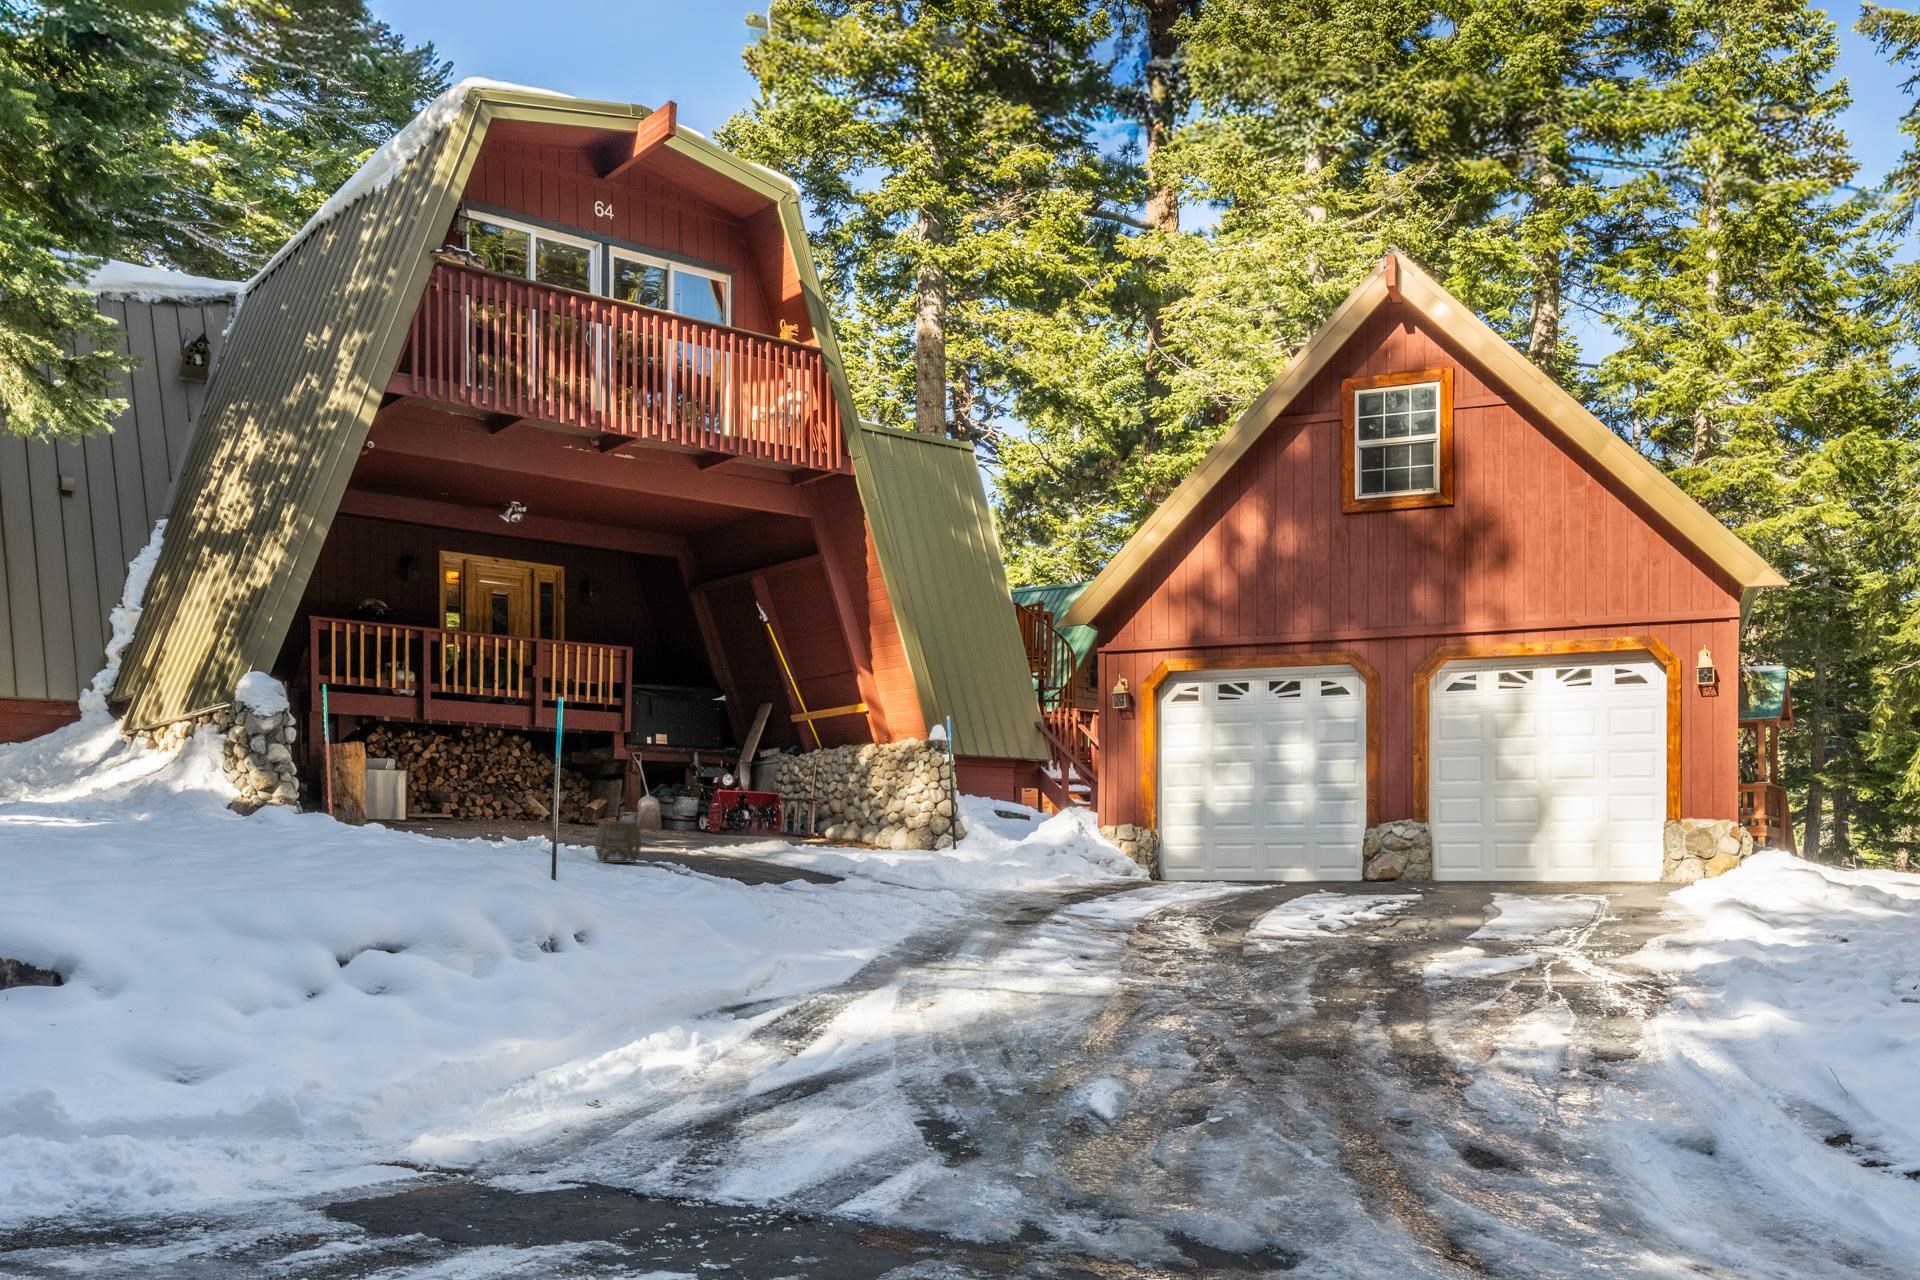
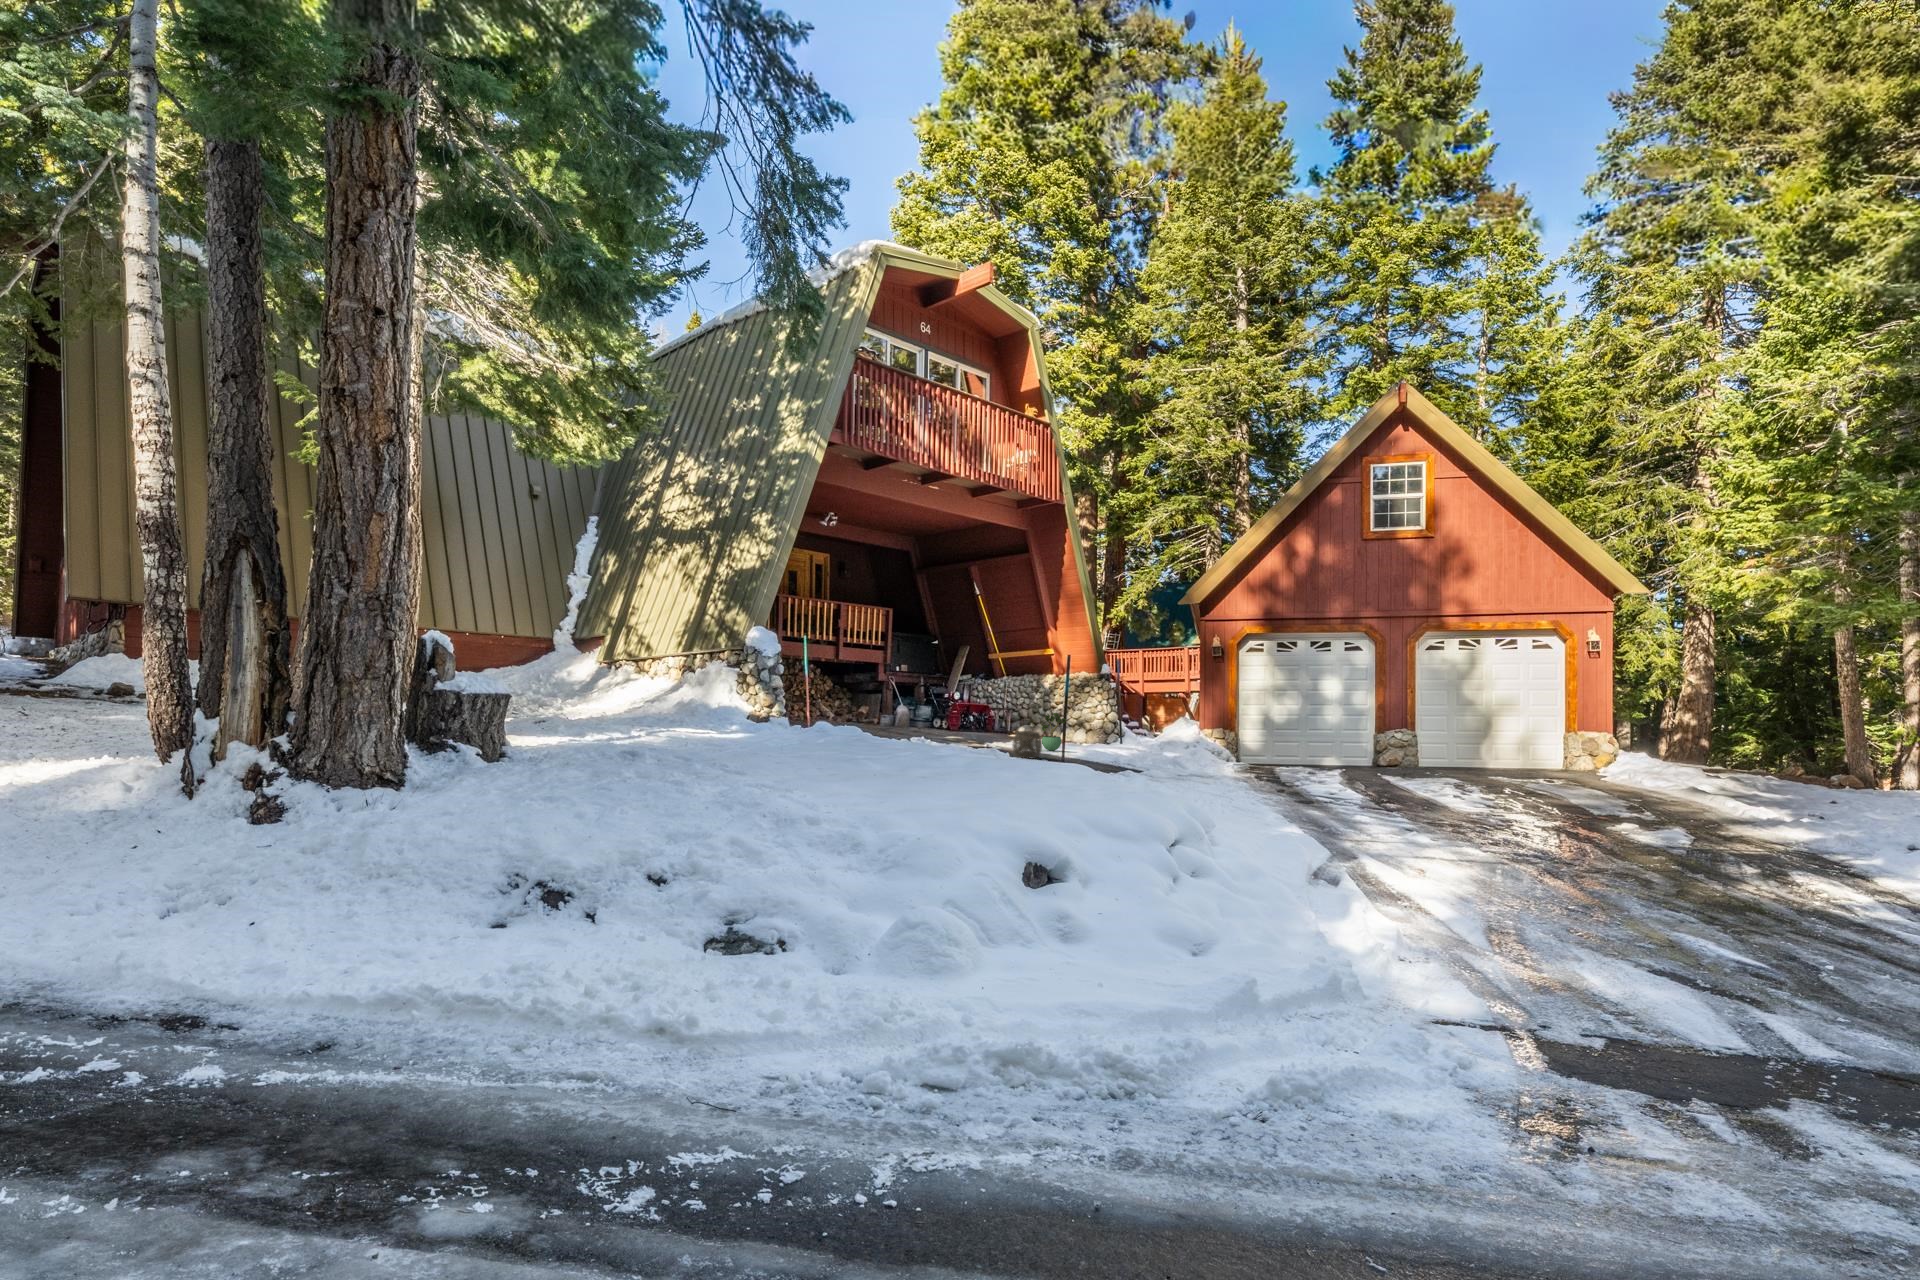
potted plant: none [722,795,761,855] -> present [1042,713,1066,751]

